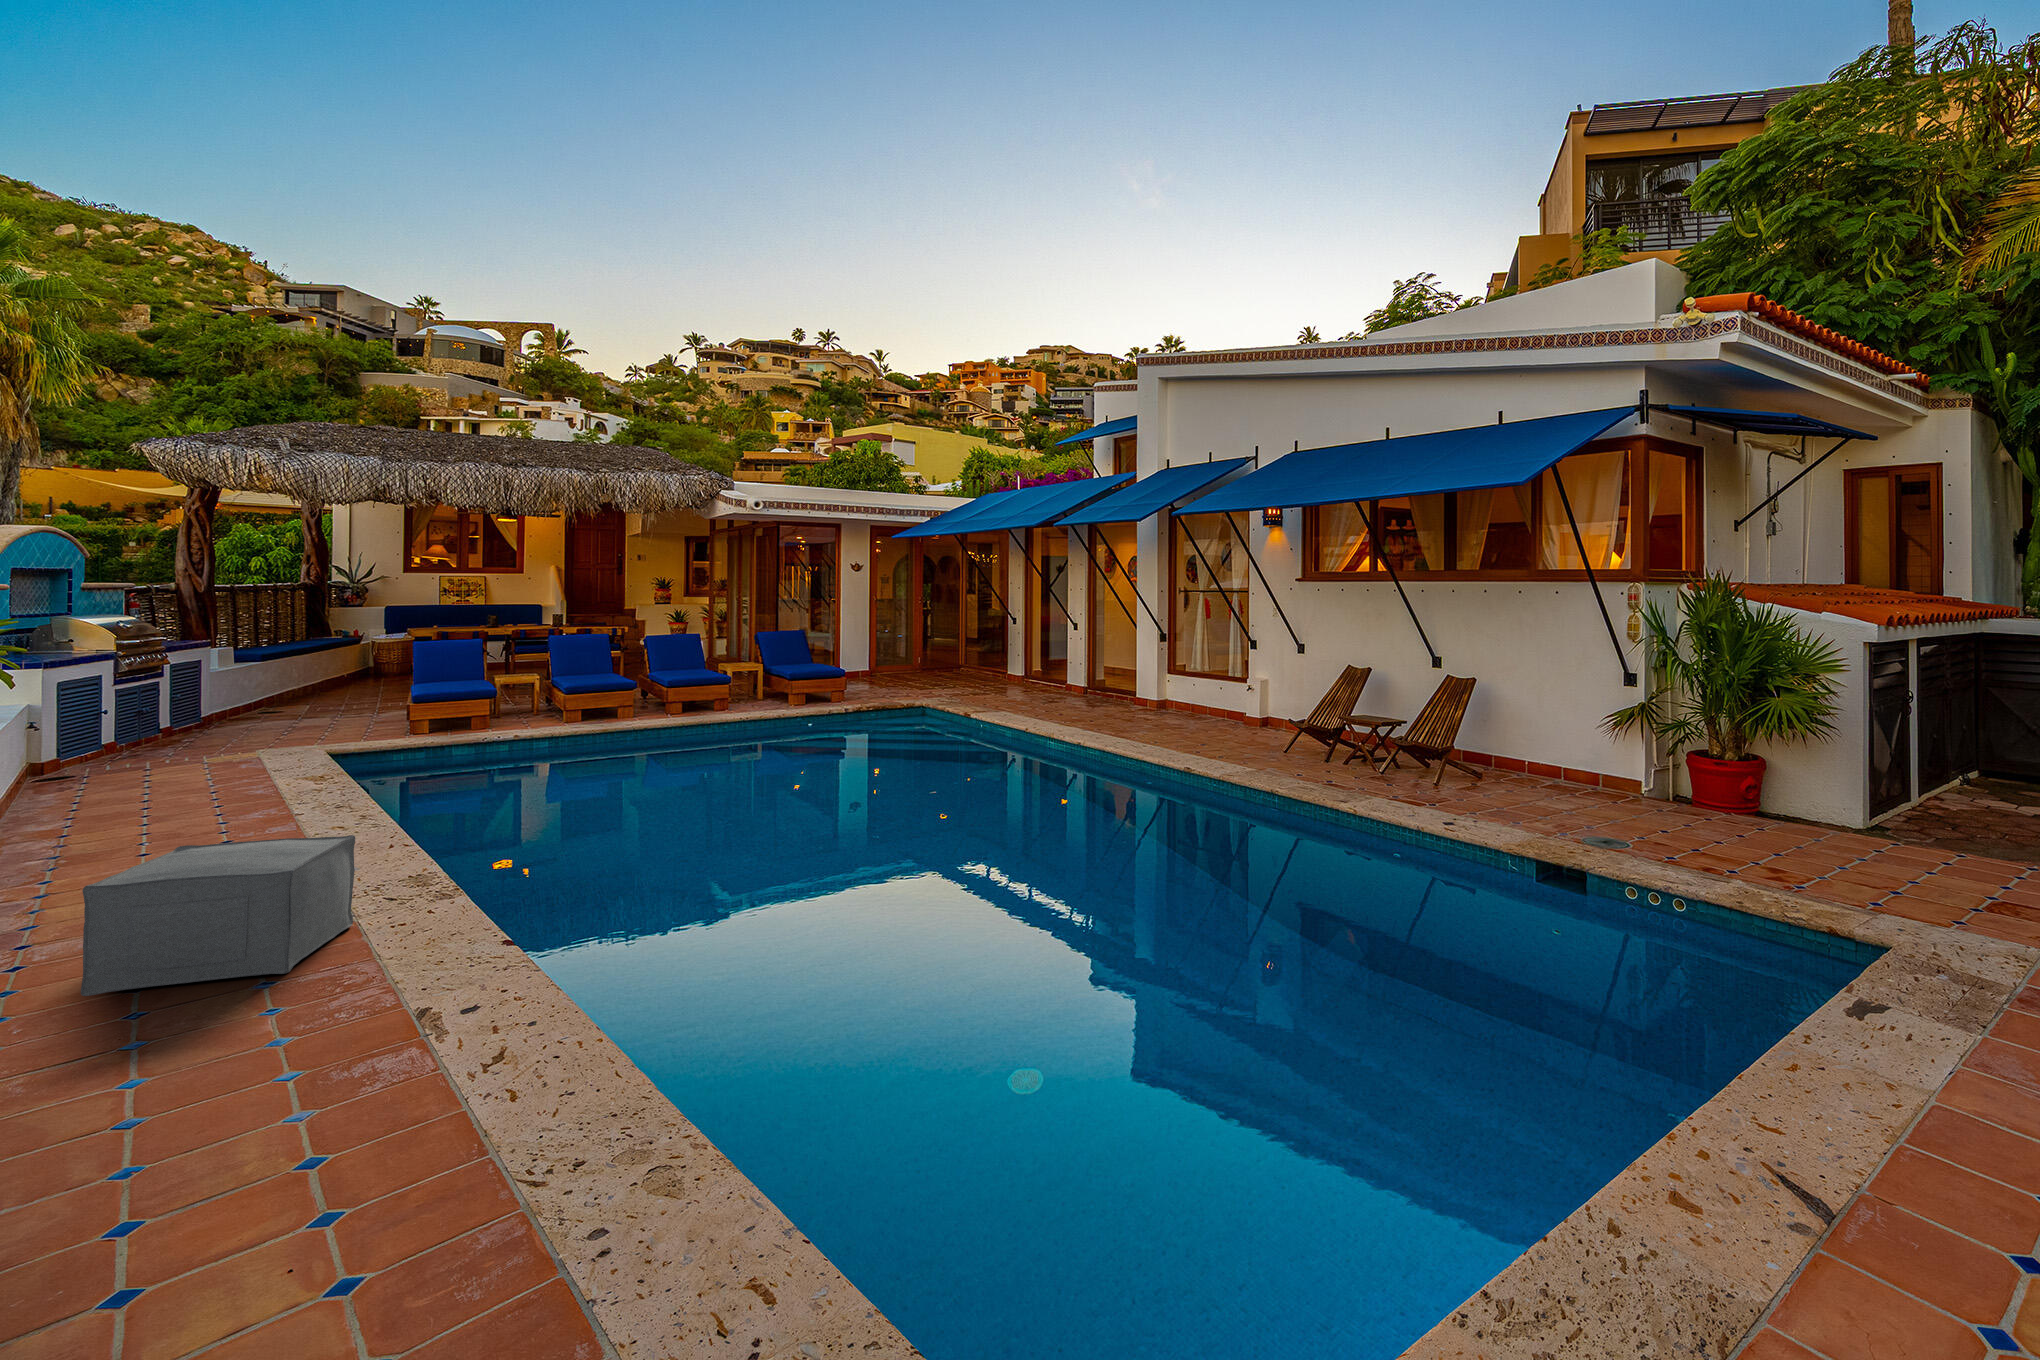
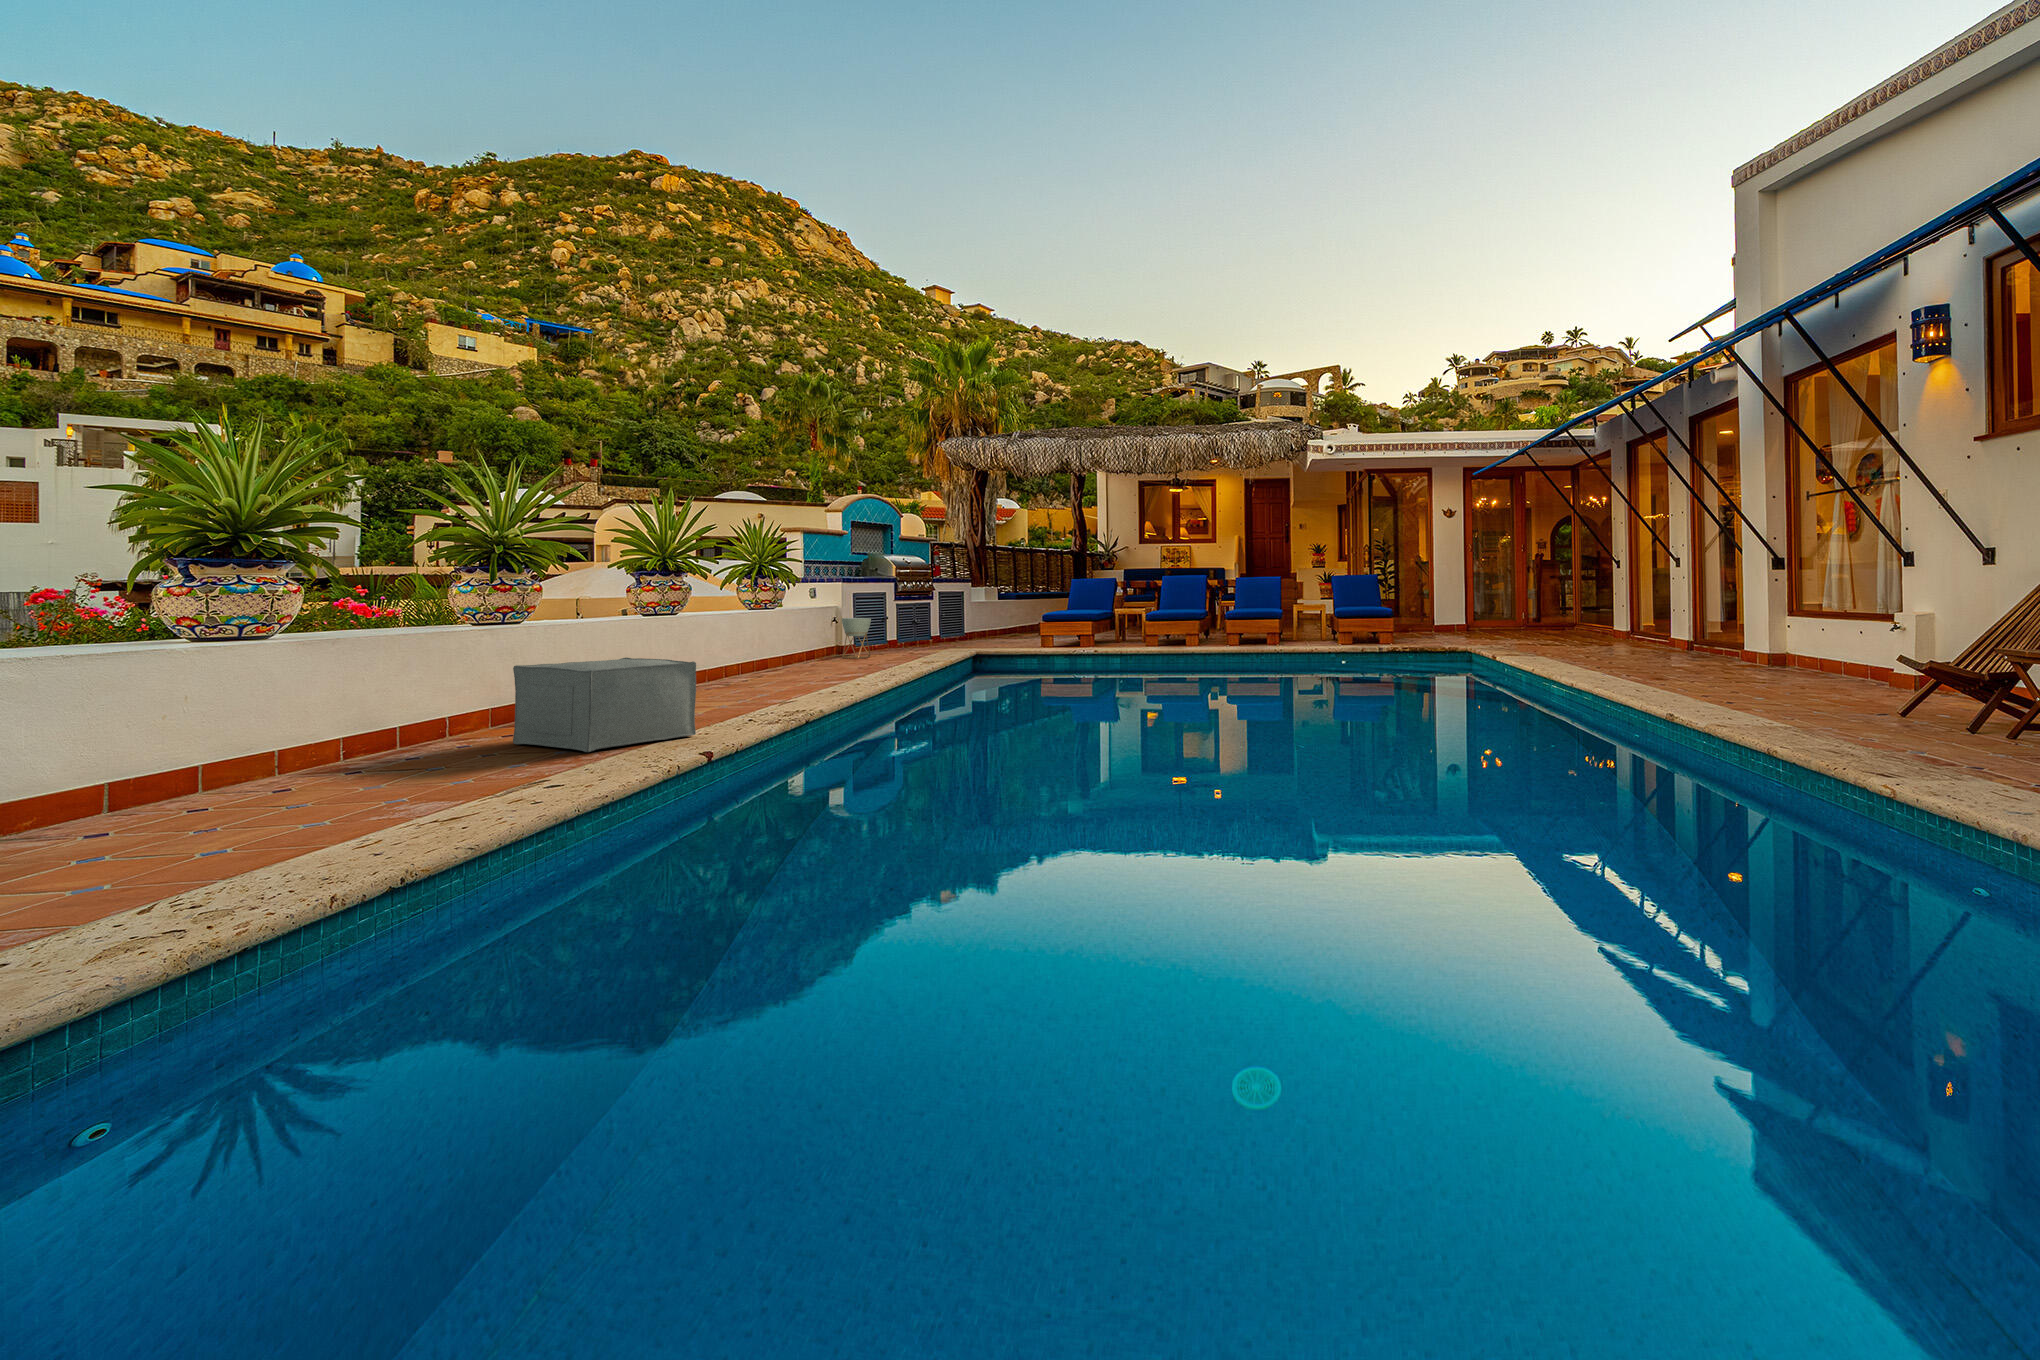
planter: none [42,718,109,783] -> present [842,618,871,659]

